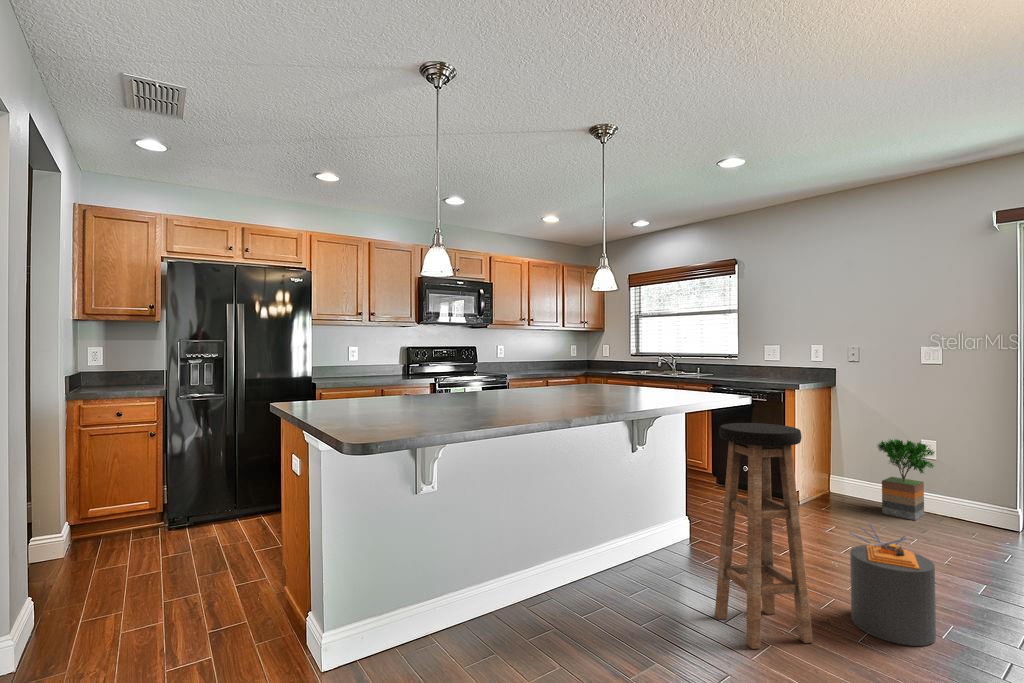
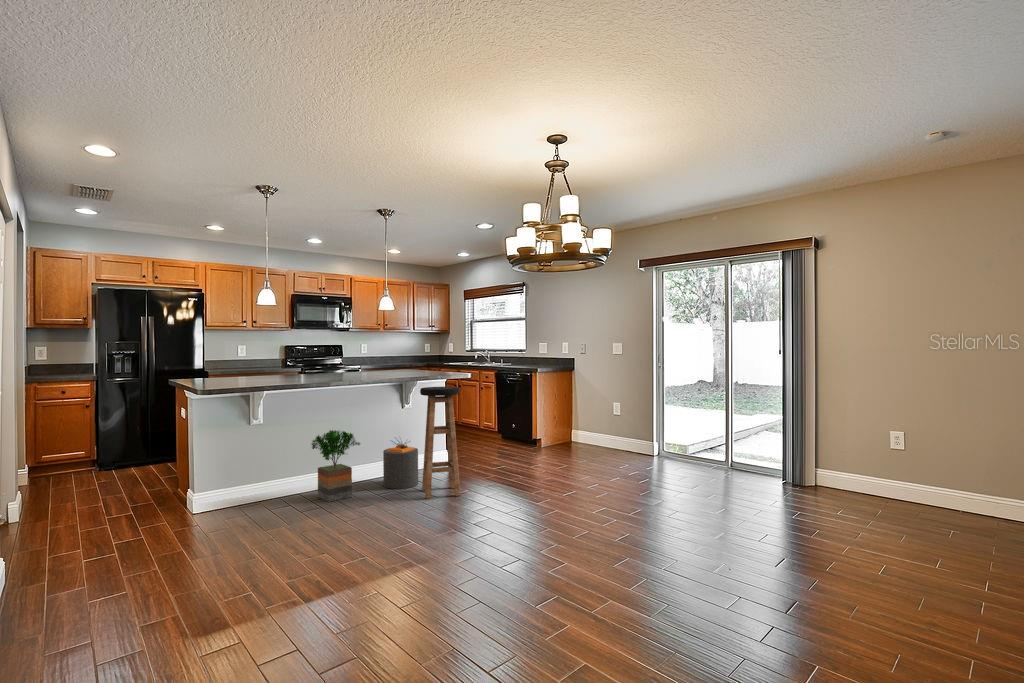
potted tree: present [878,439,934,520] -> present [312,430,360,502]
trash can: present [849,524,936,646] -> present [383,438,418,489]

